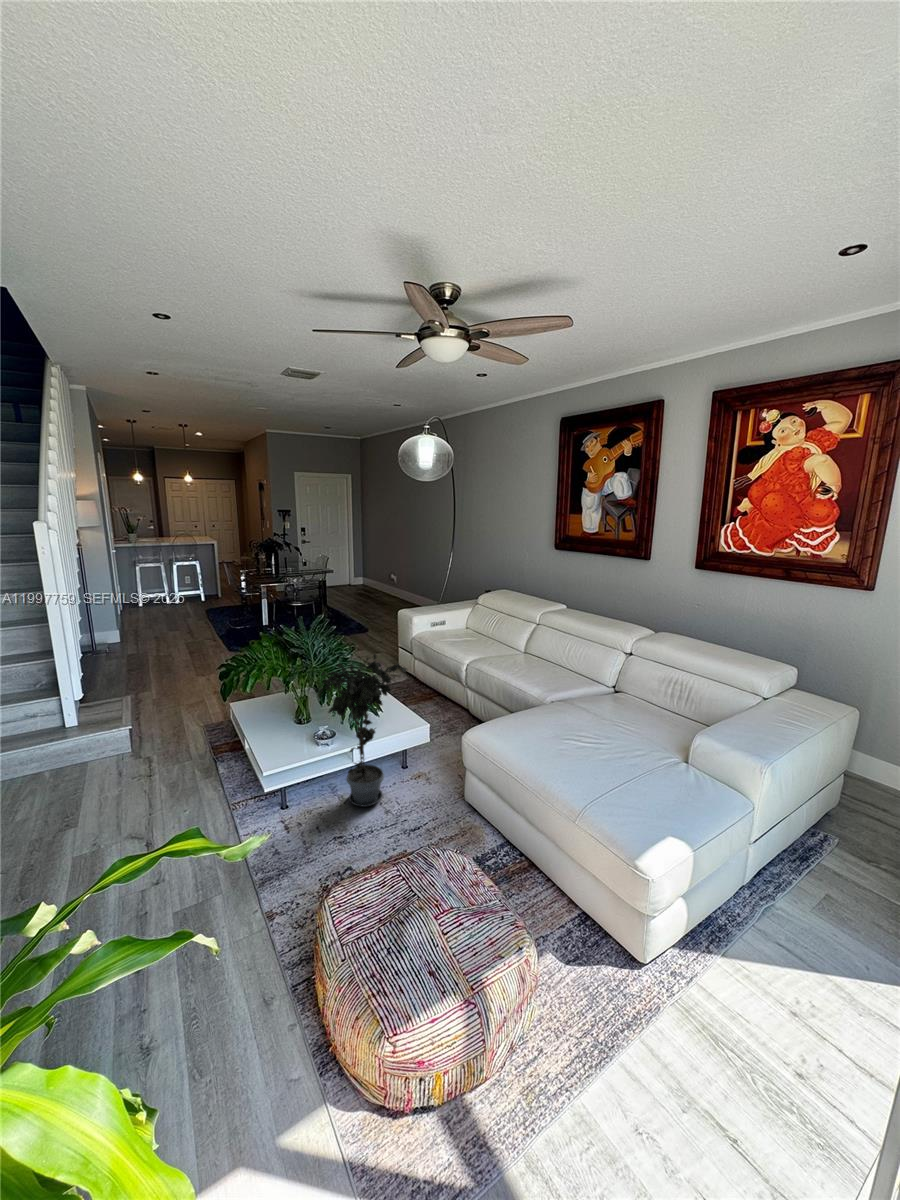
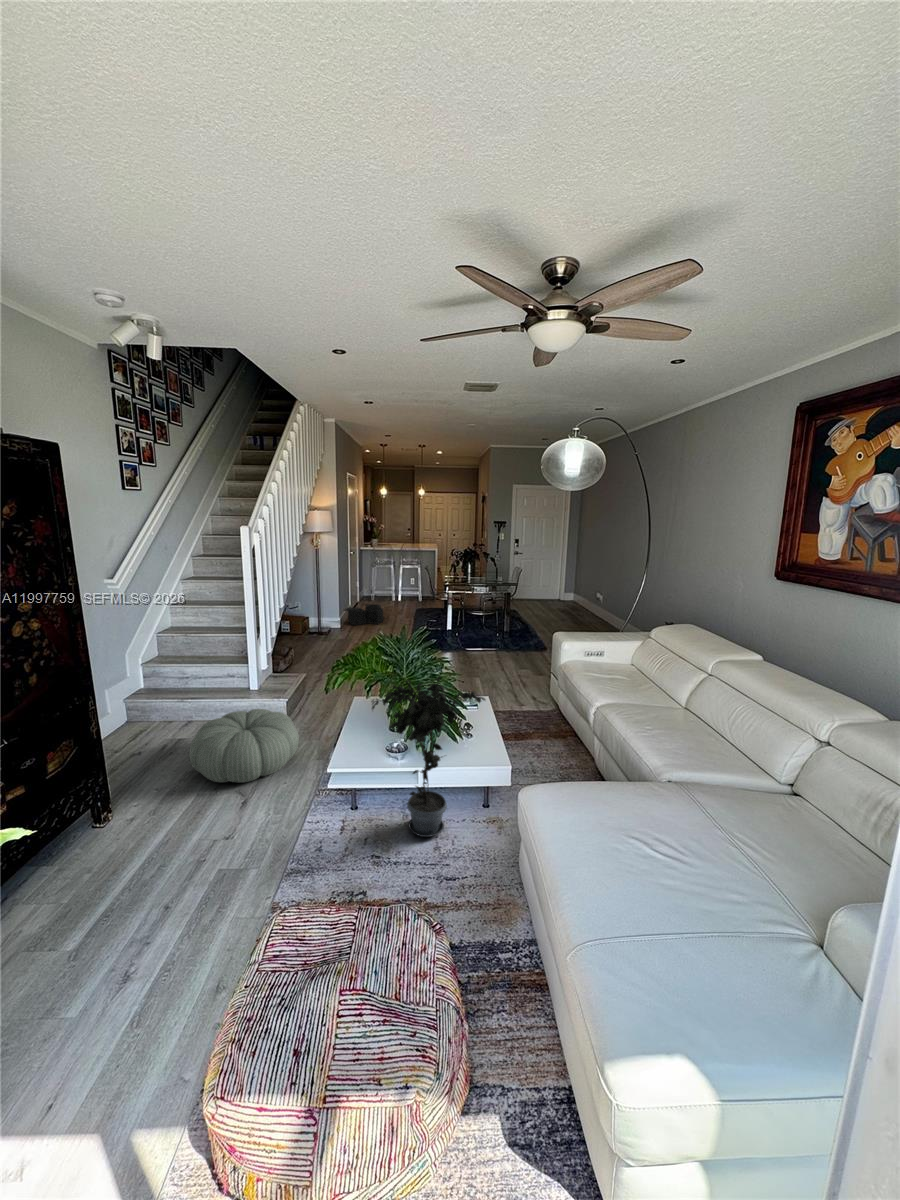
storage bin: none [128,610,182,638] -> present [344,604,384,625]
pouf: none [36,739,182,837] -> present [189,709,299,782]

